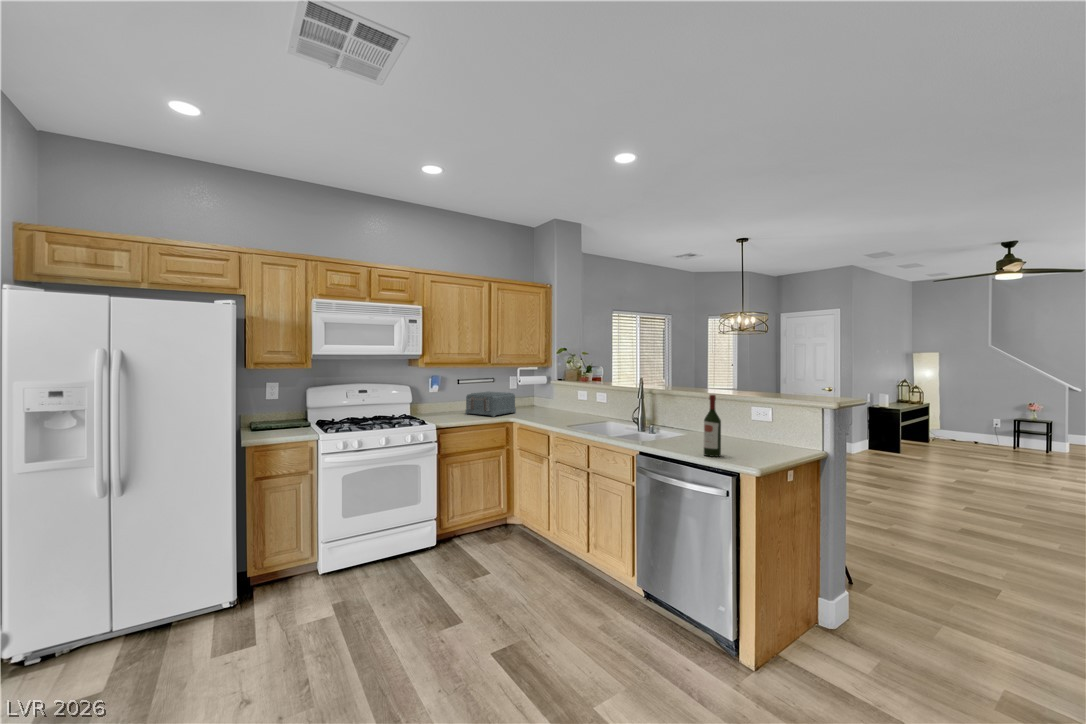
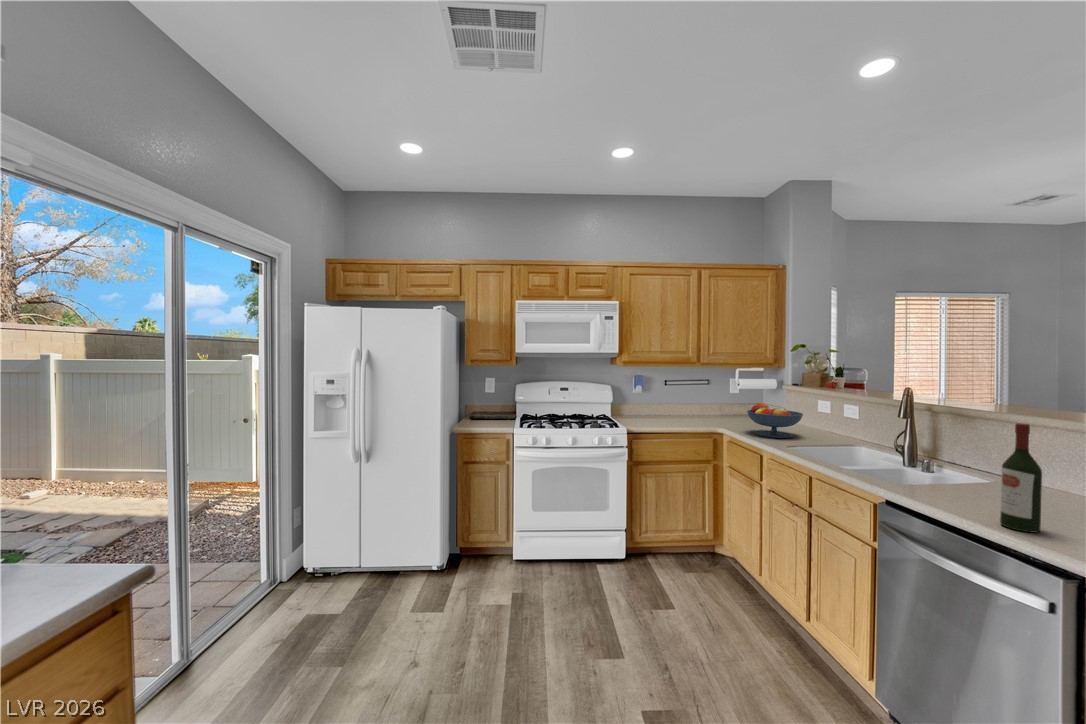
toaster: present [465,392,516,417] -> none [671,395,732,425]
fruit bowl: none [532,394,572,421] -> present [747,403,803,438]

